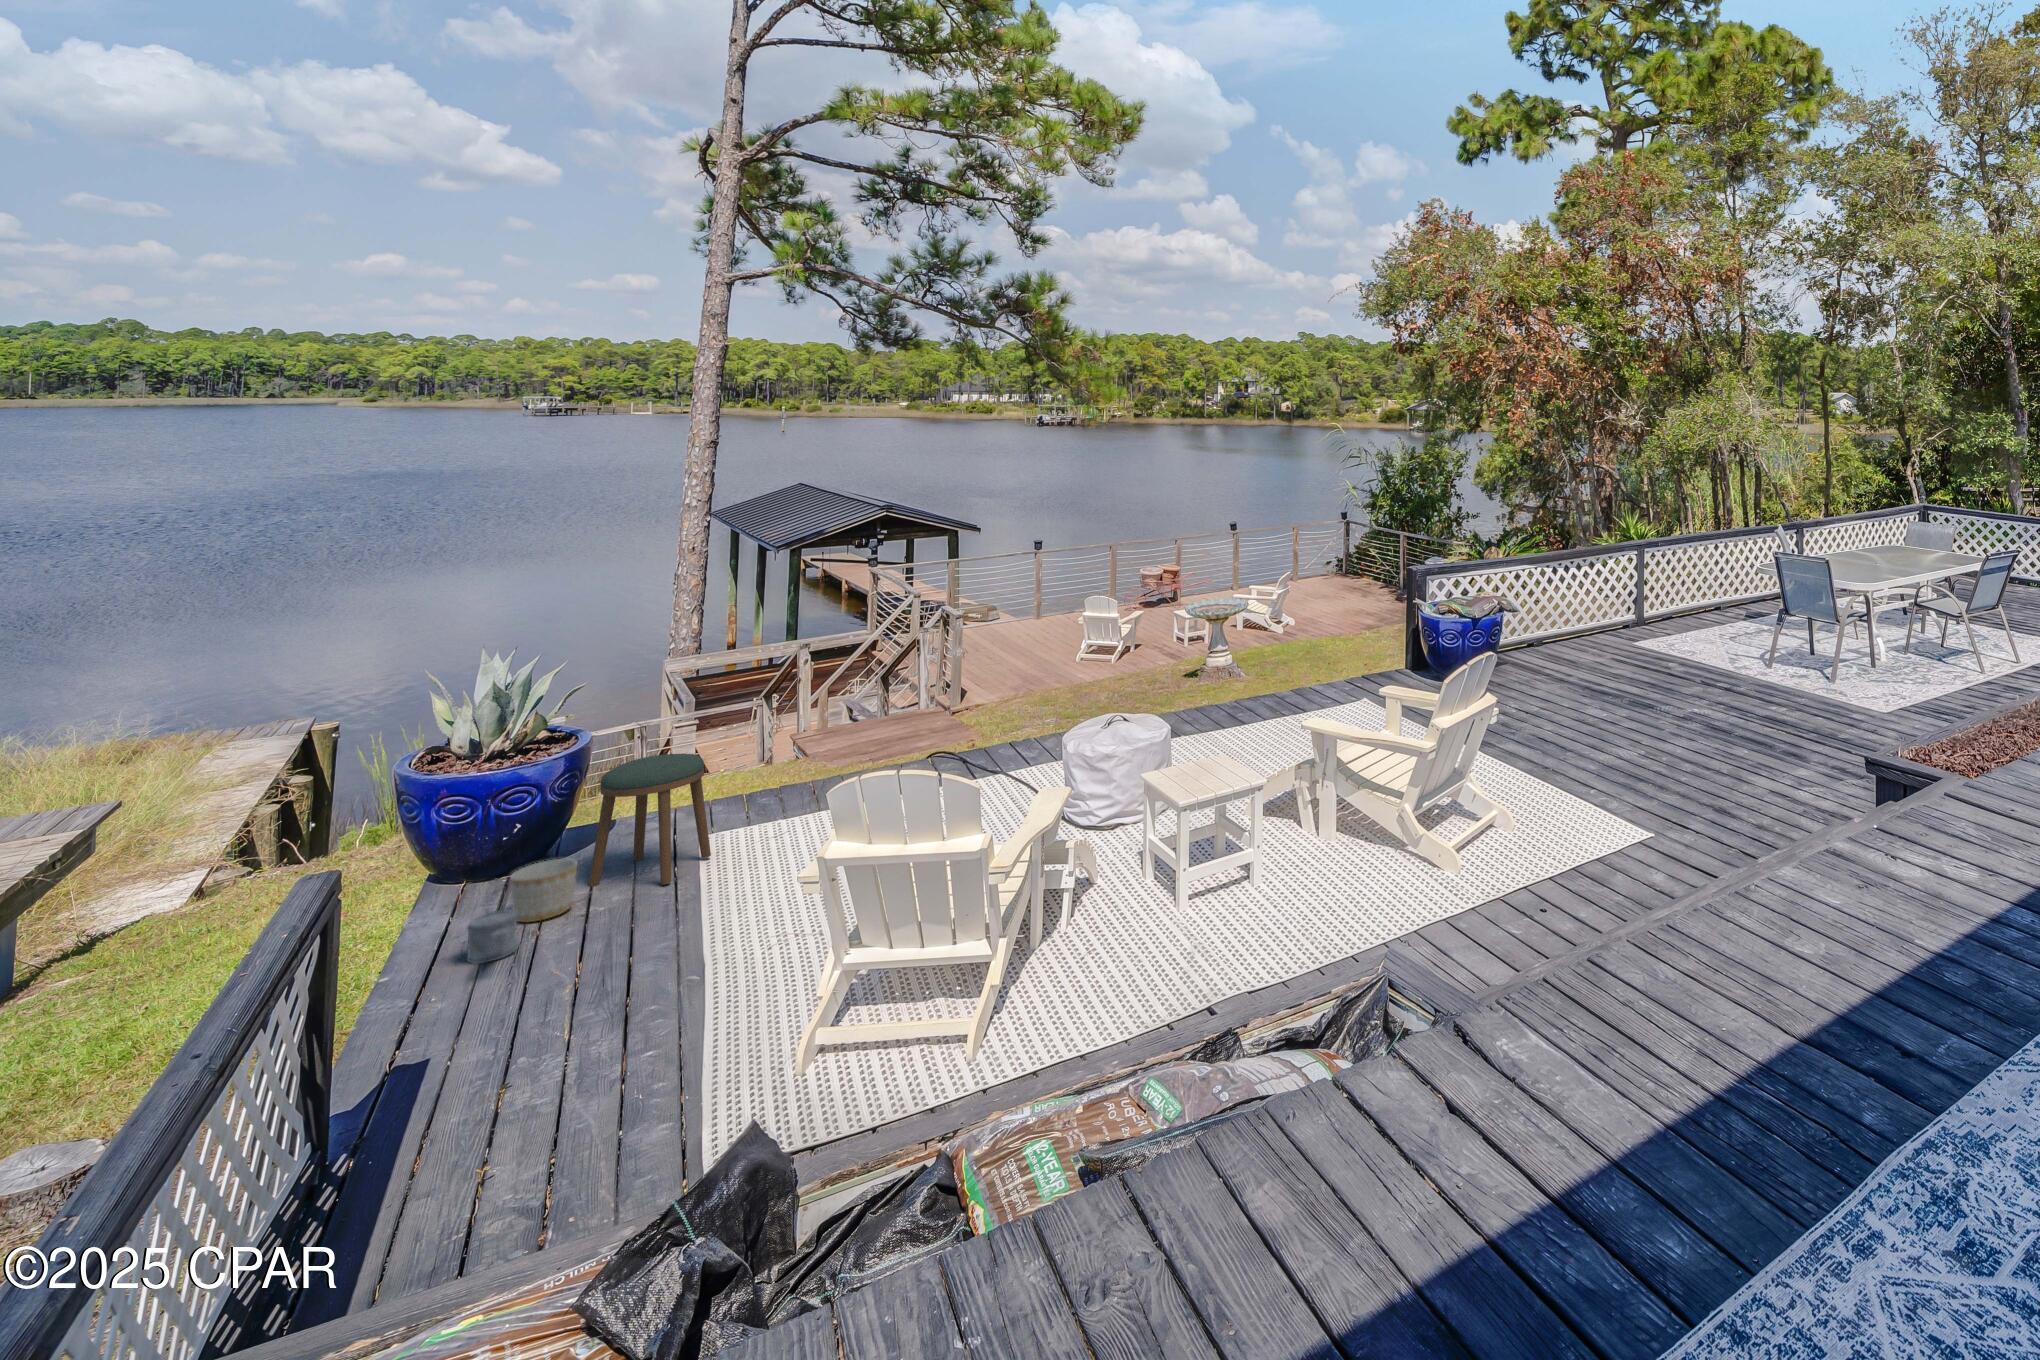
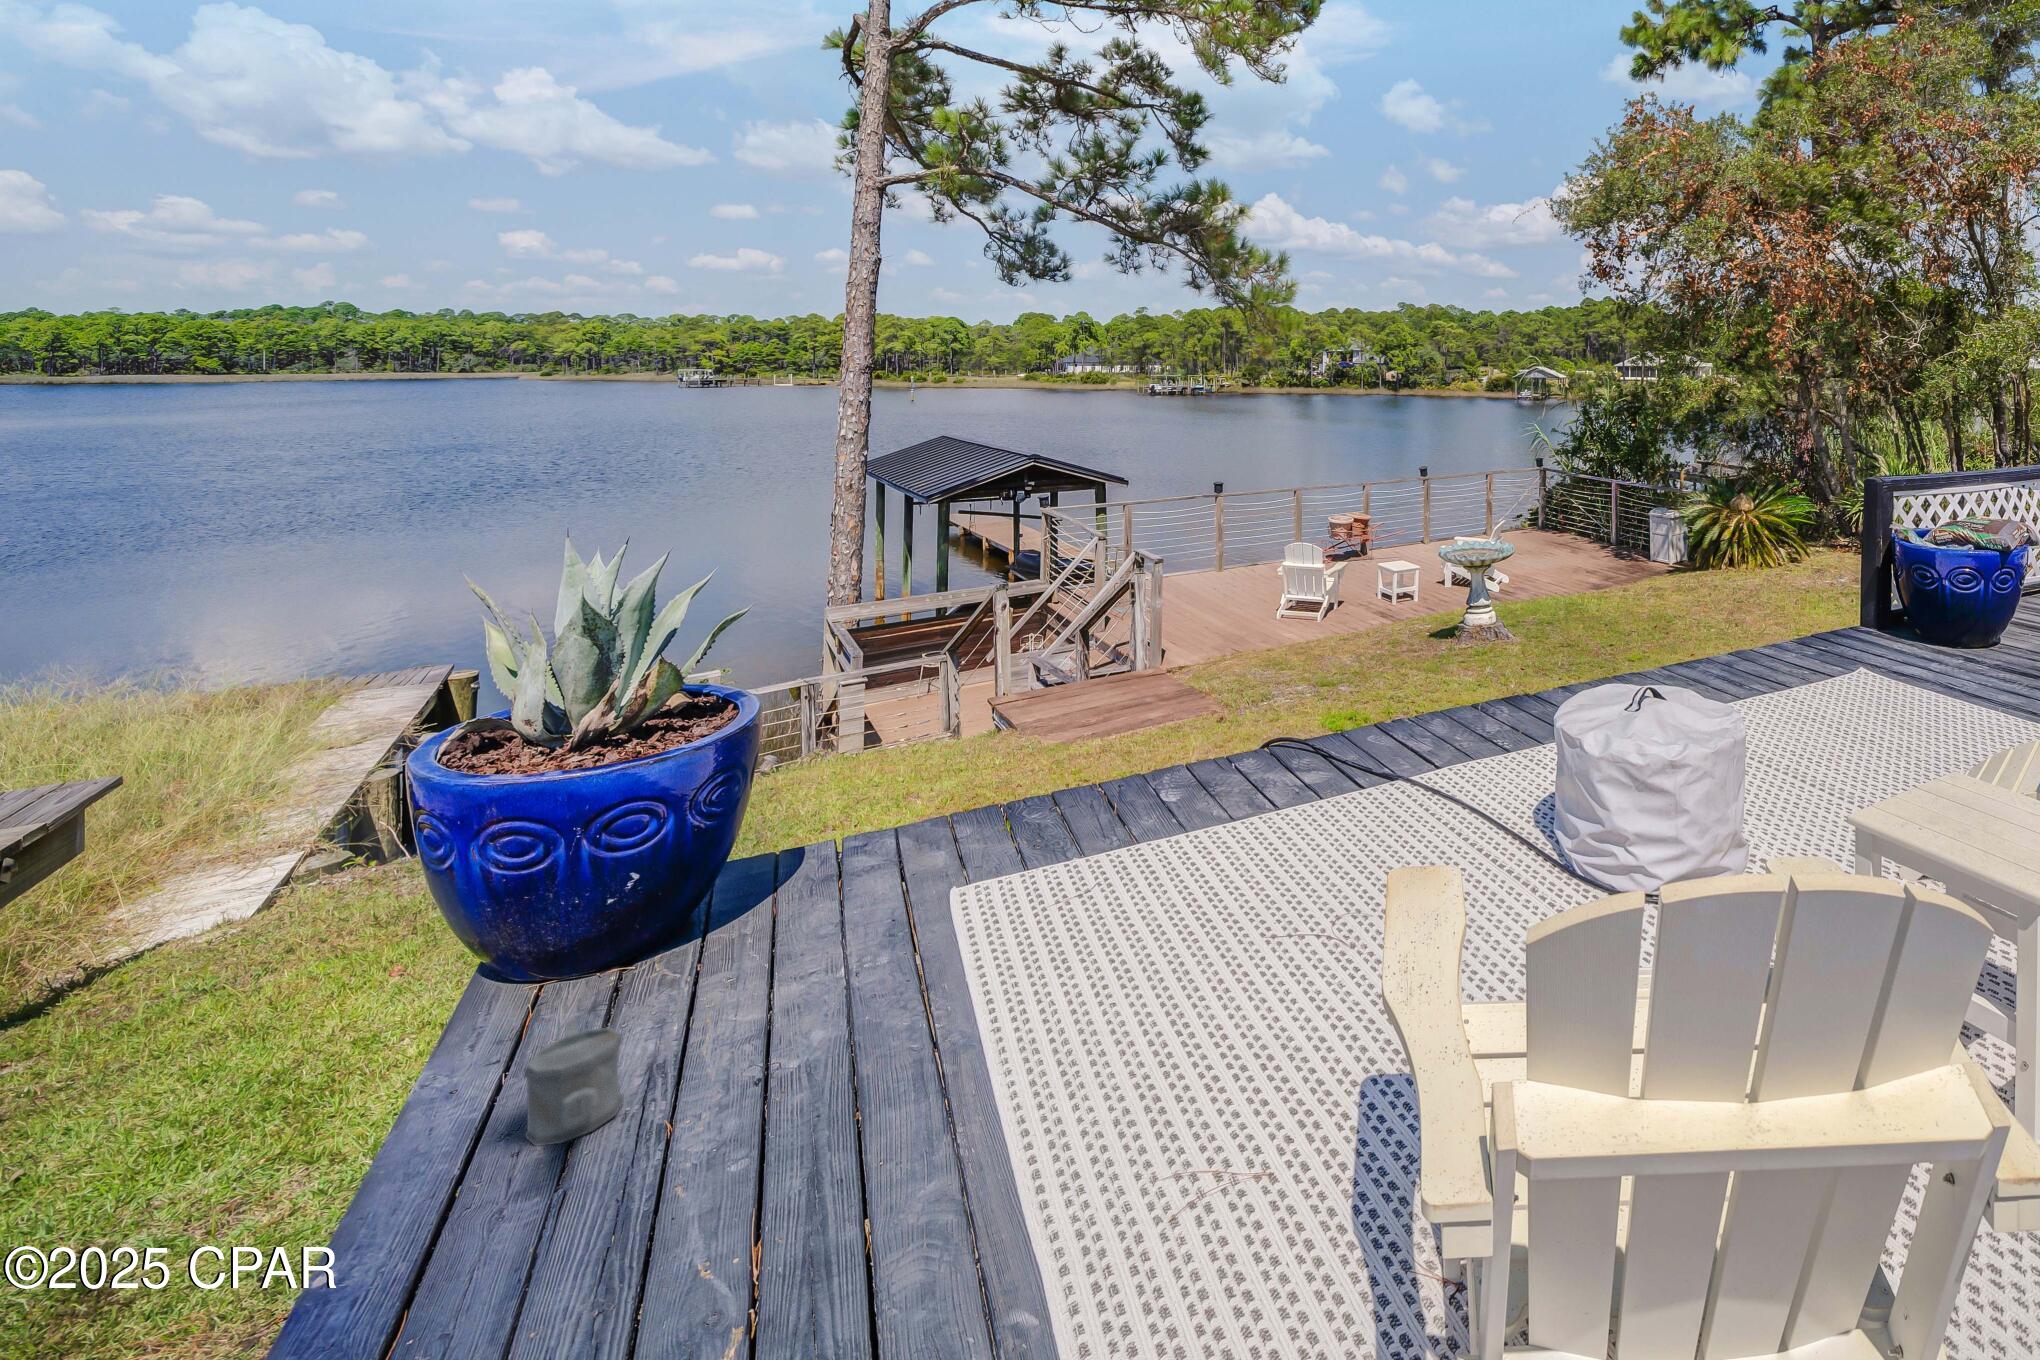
stool: present [589,754,711,887] -> none [748,731,936,961]
planter: present [510,859,578,922] -> none [612,915,728,1038]

